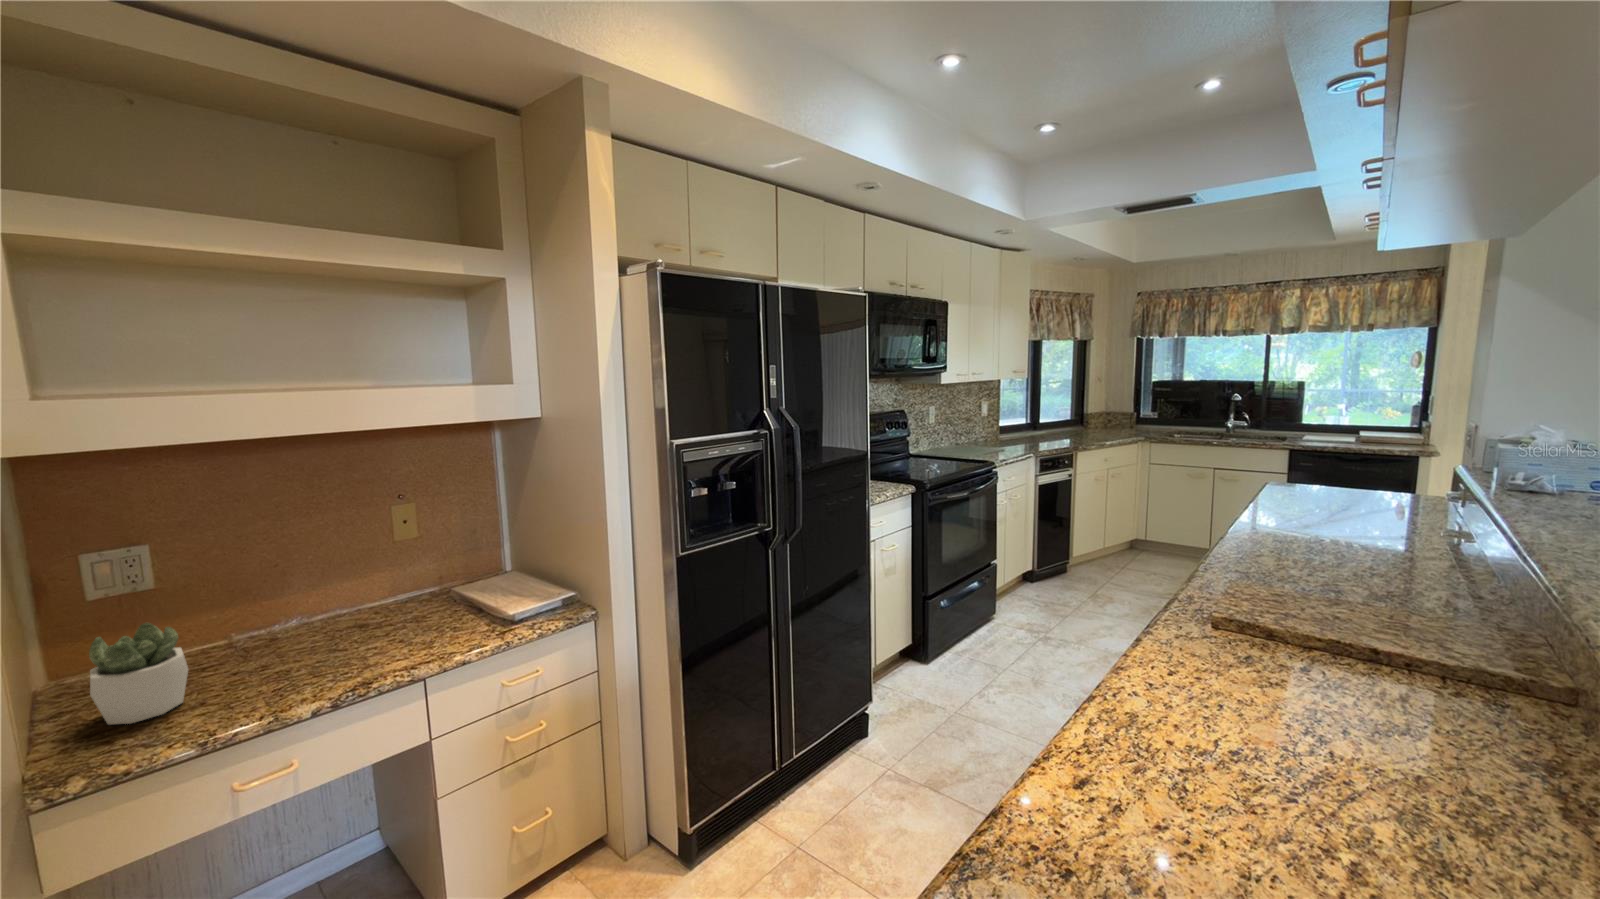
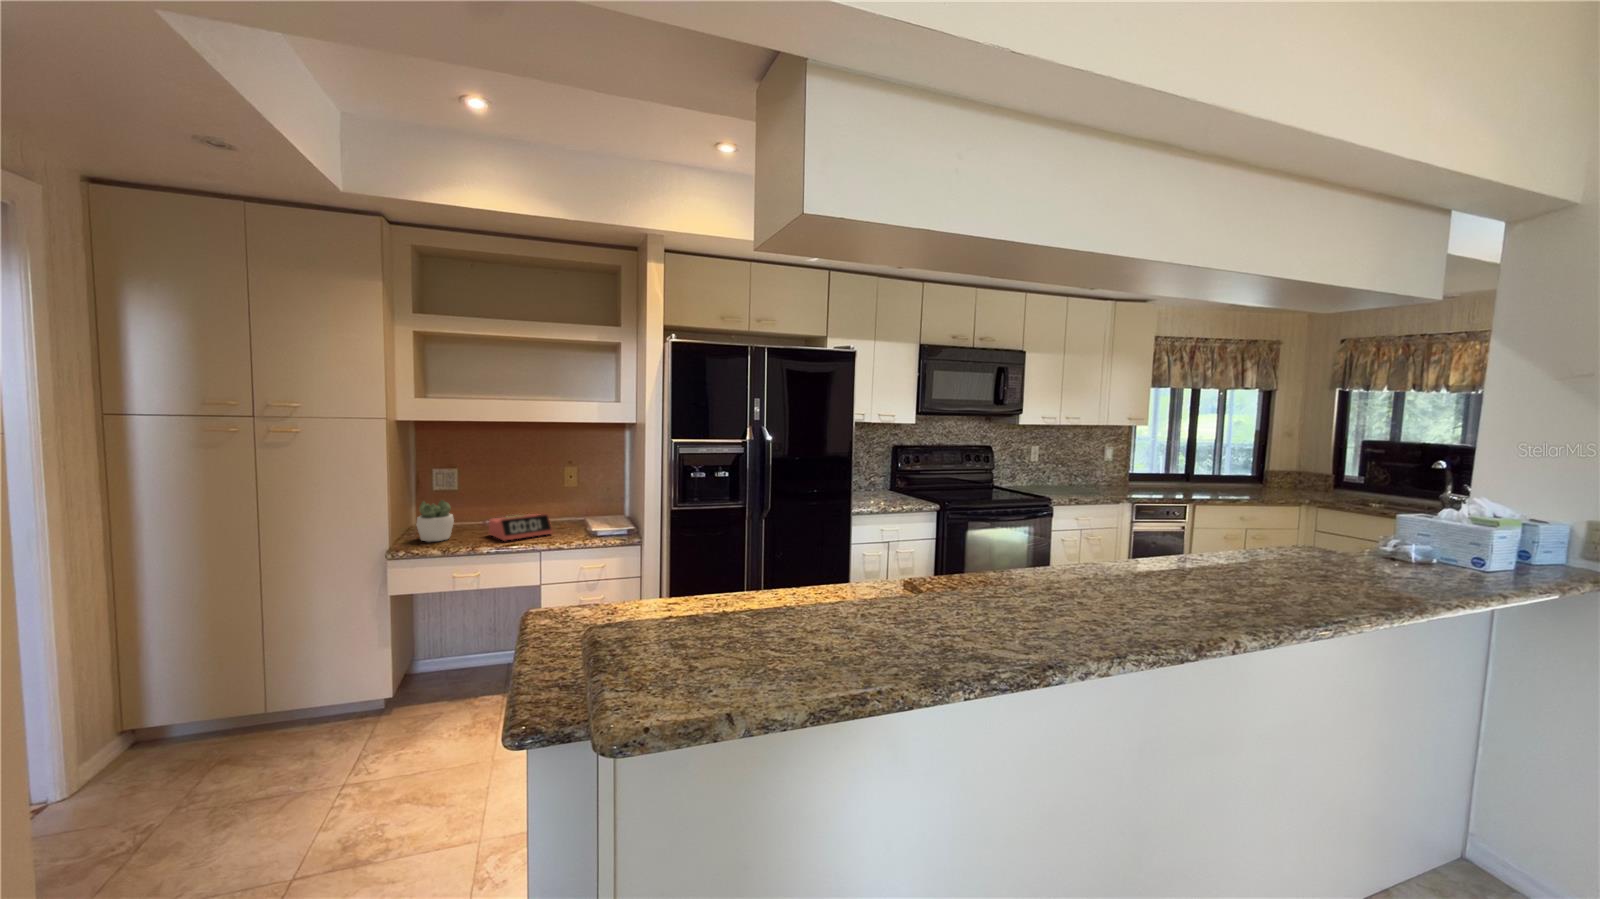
alarm clock: none [273,601,418,675] -> present [489,514,552,540]

